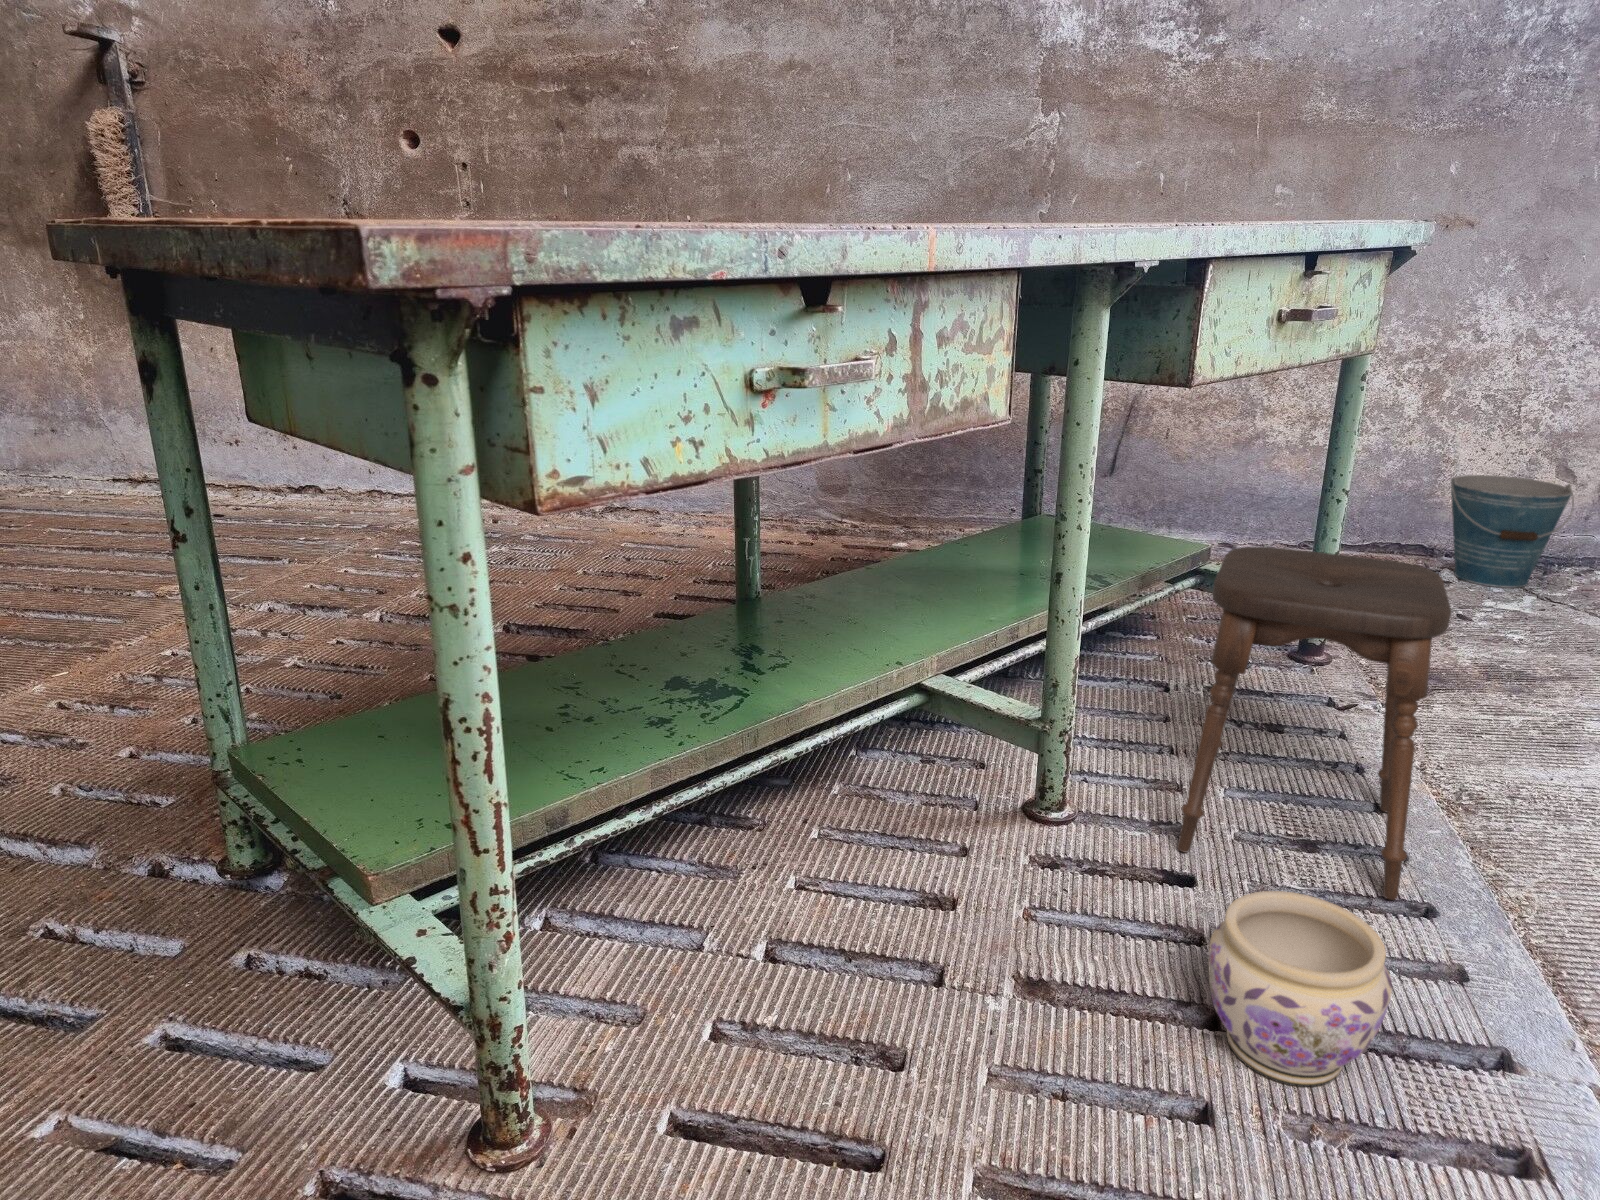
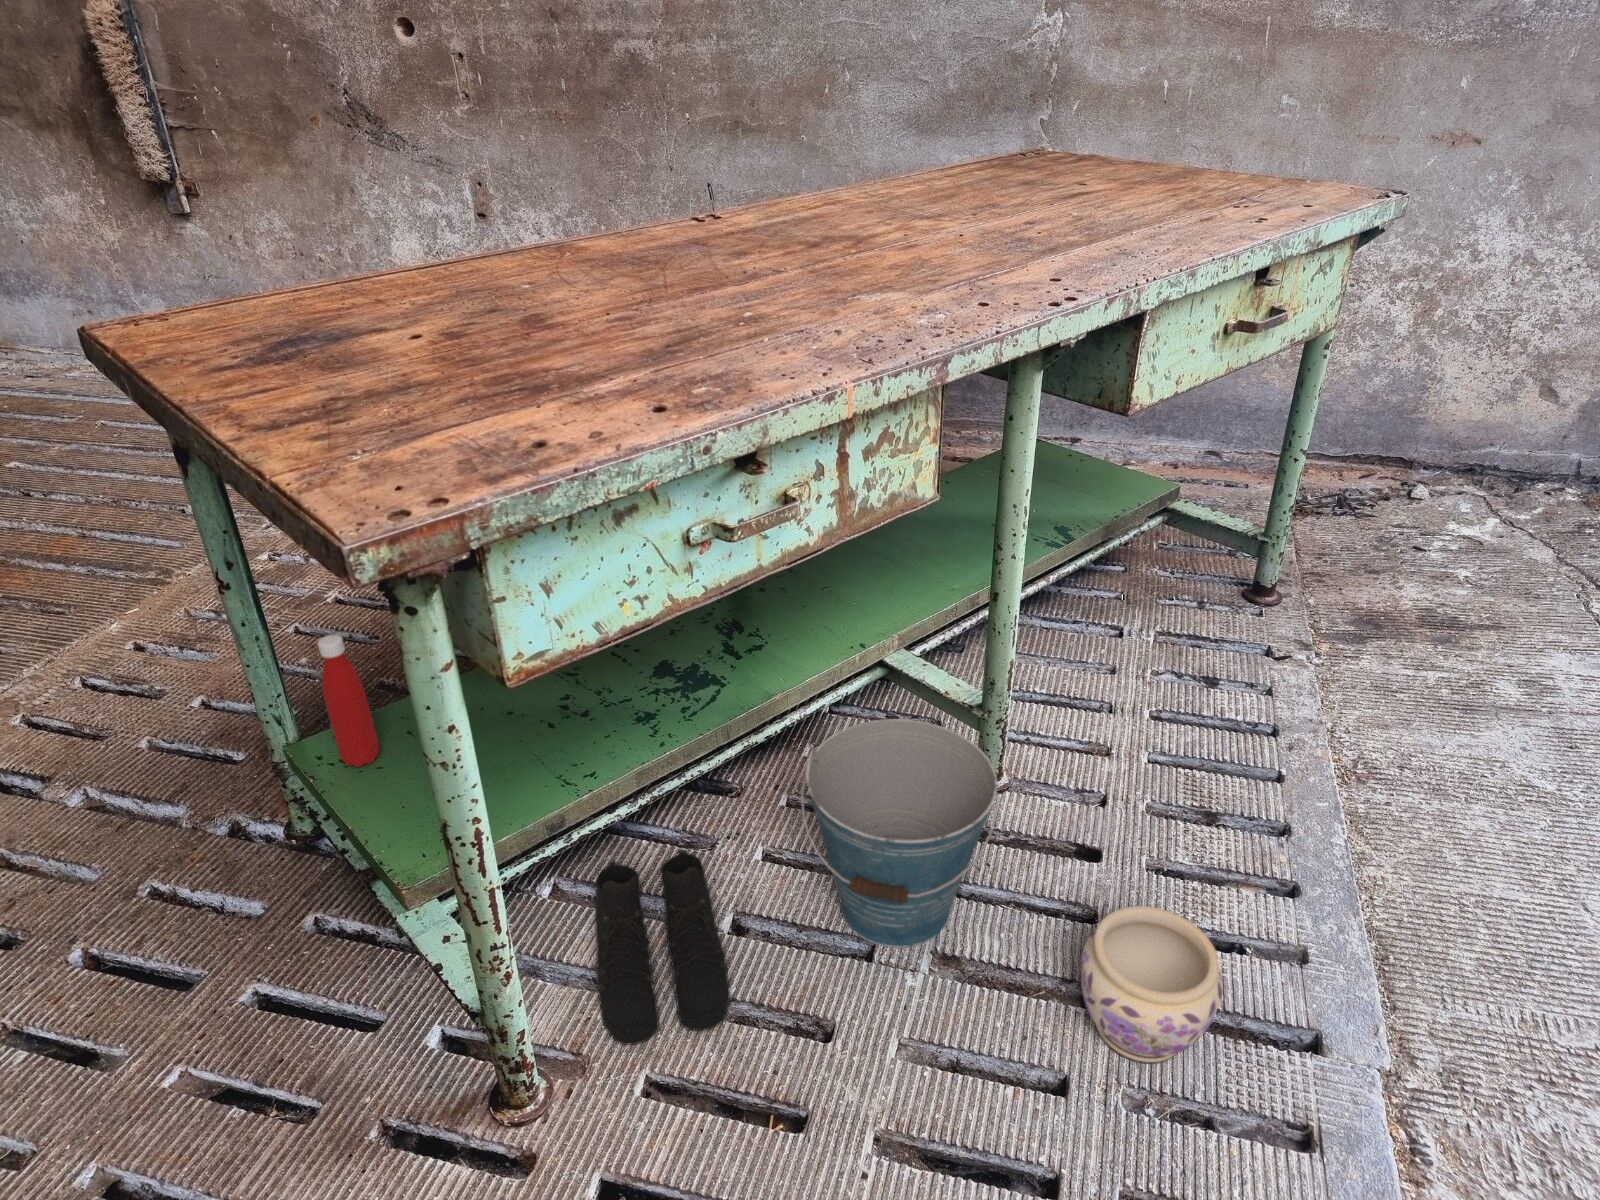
bucket: present [1451,475,1574,588] -> present [801,719,999,948]
stool: present [1178,547,1451,900] -> none [1093,554,1345,880]
bottle: none [285,602,345,770] -> present [318,635,379,767]
boots: none [603,847,772,1075] -> present [595,850,730,1044]

